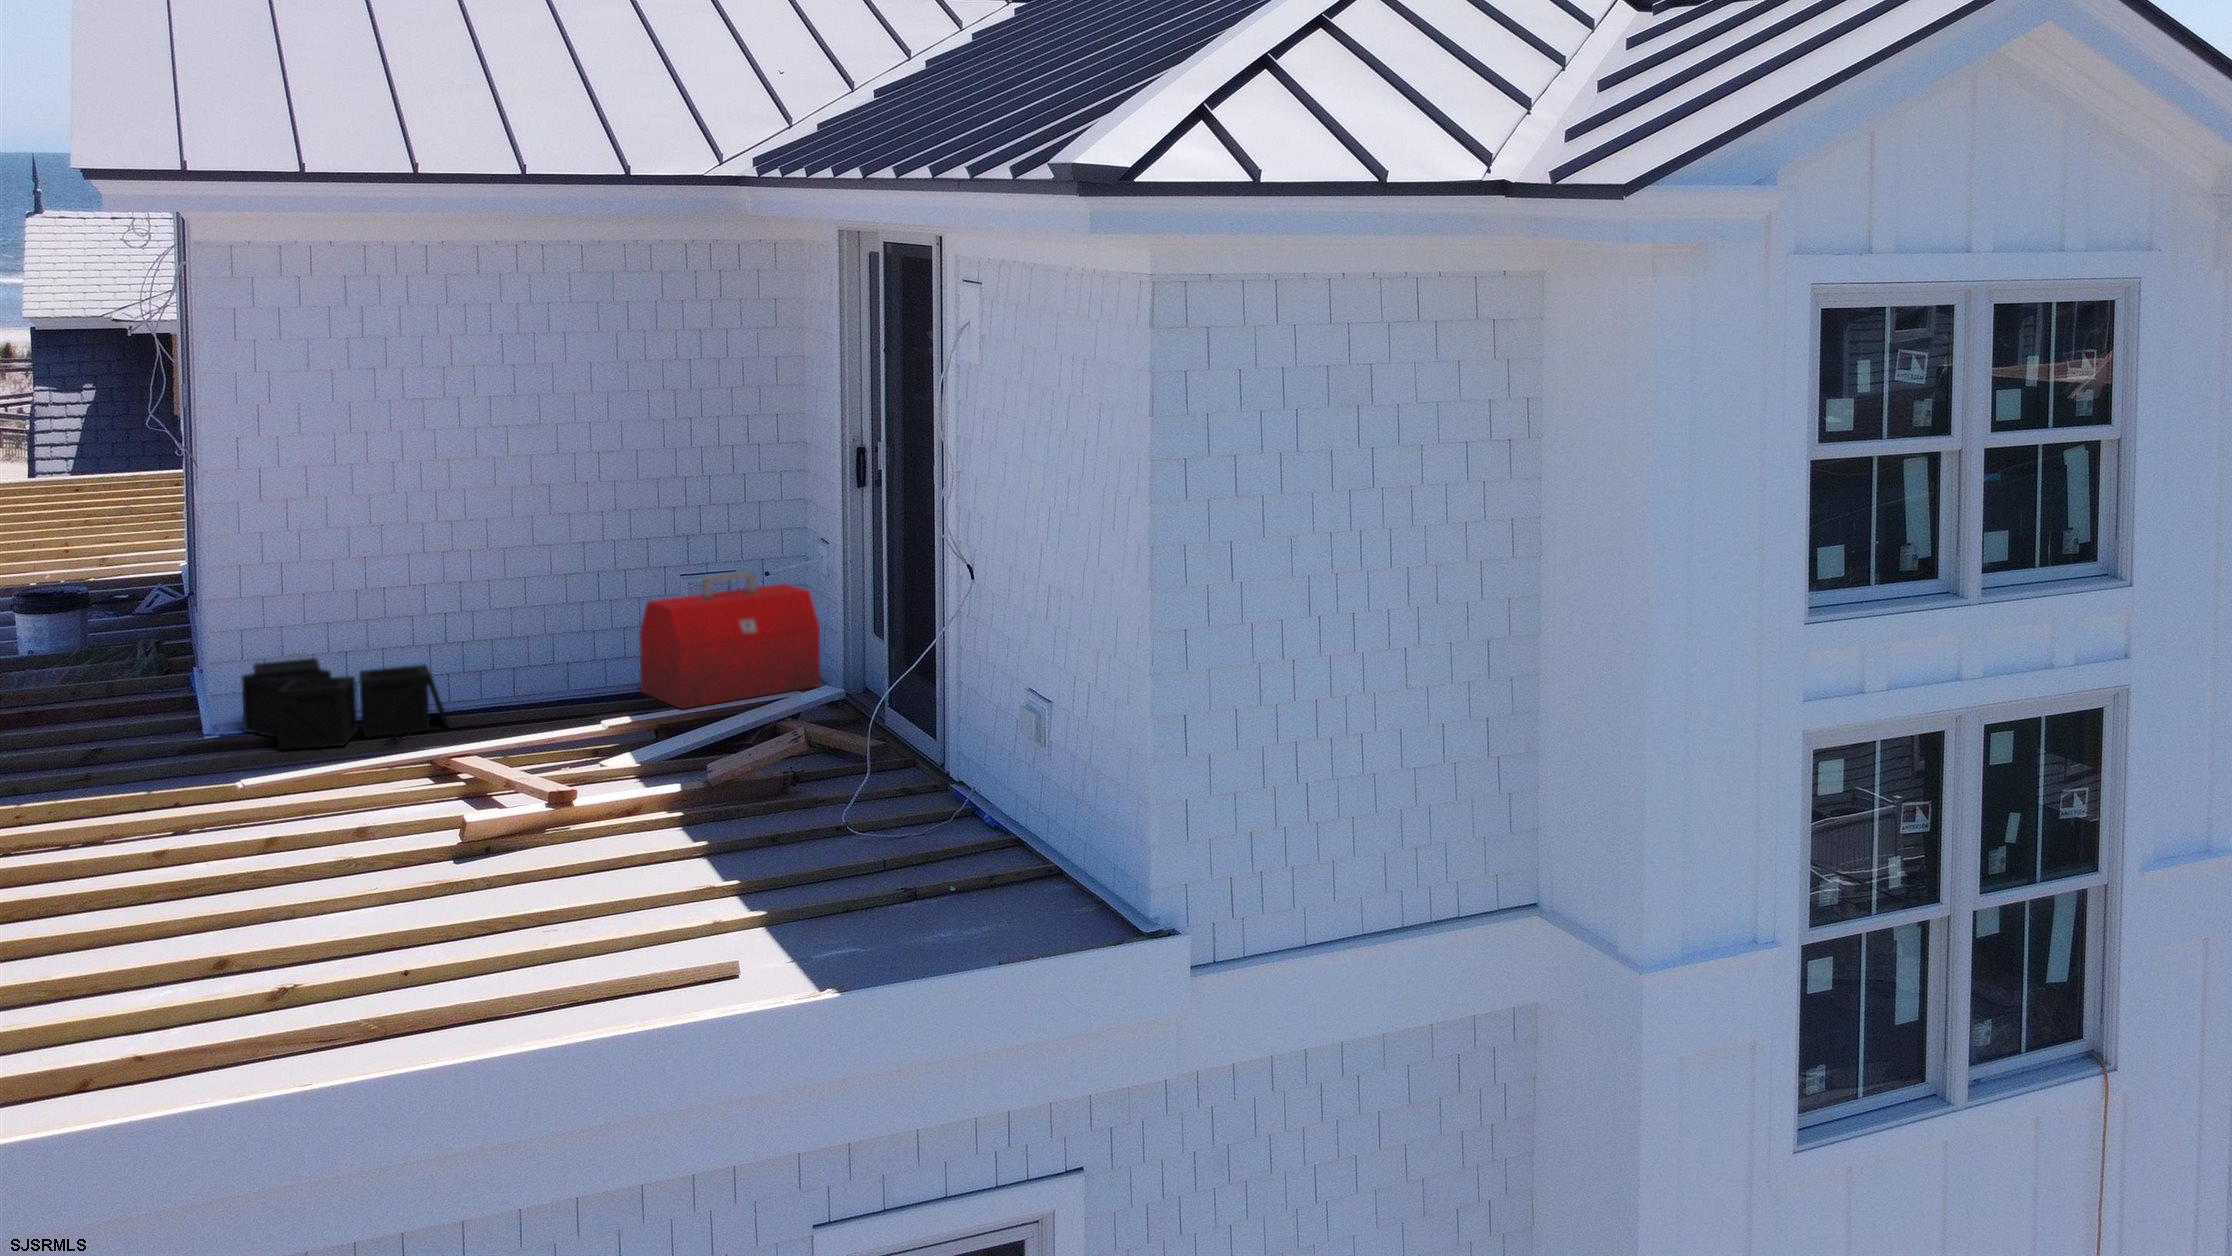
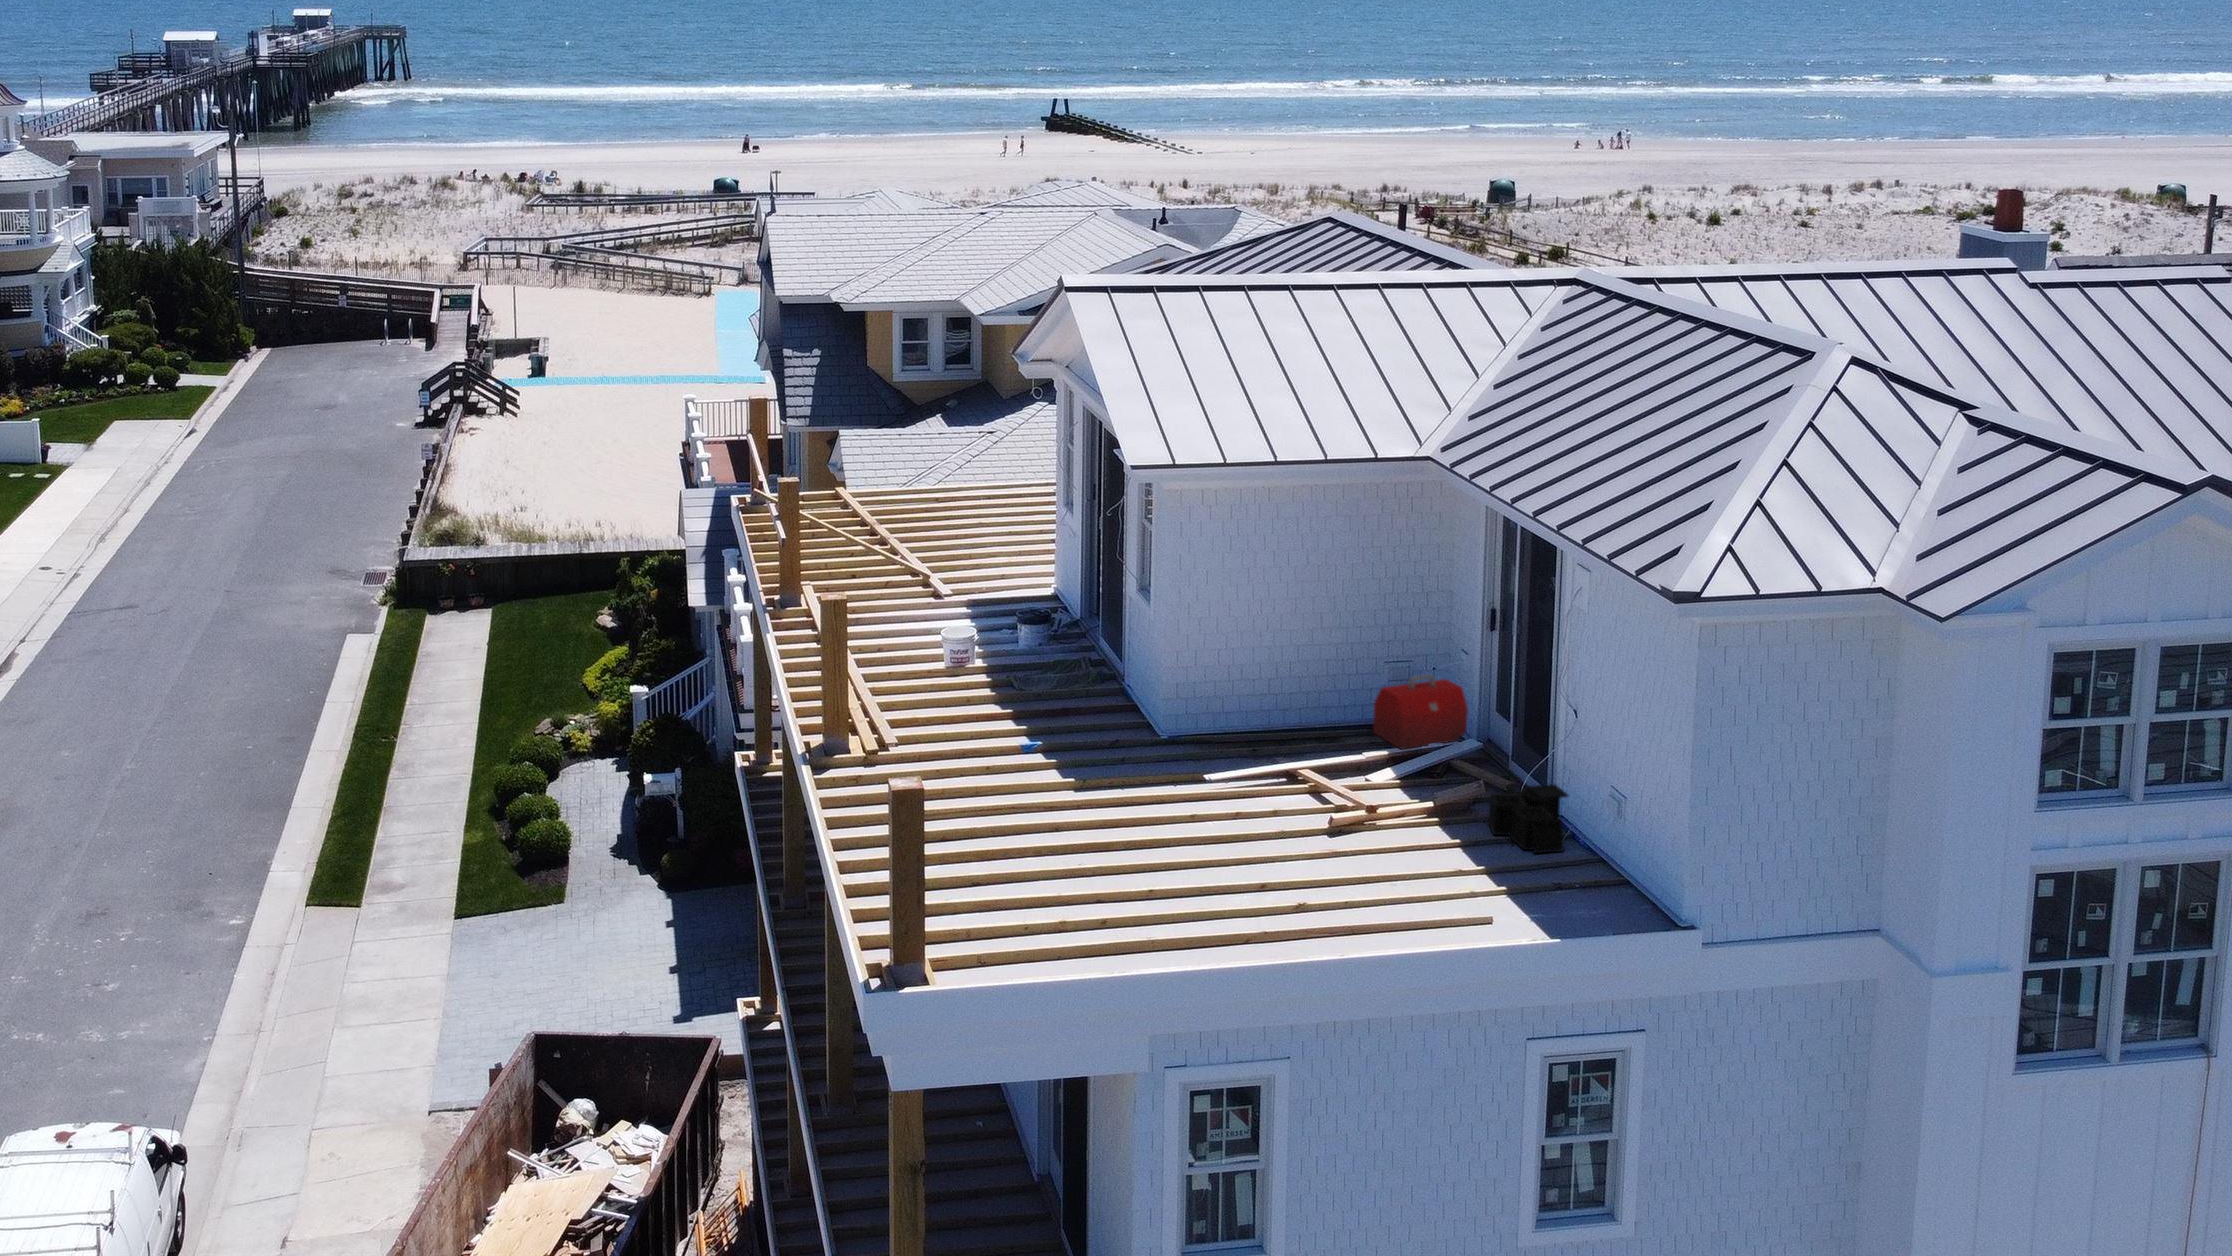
storage bin: present [242,658,448,749] -> present [1488,784,1568,853]

